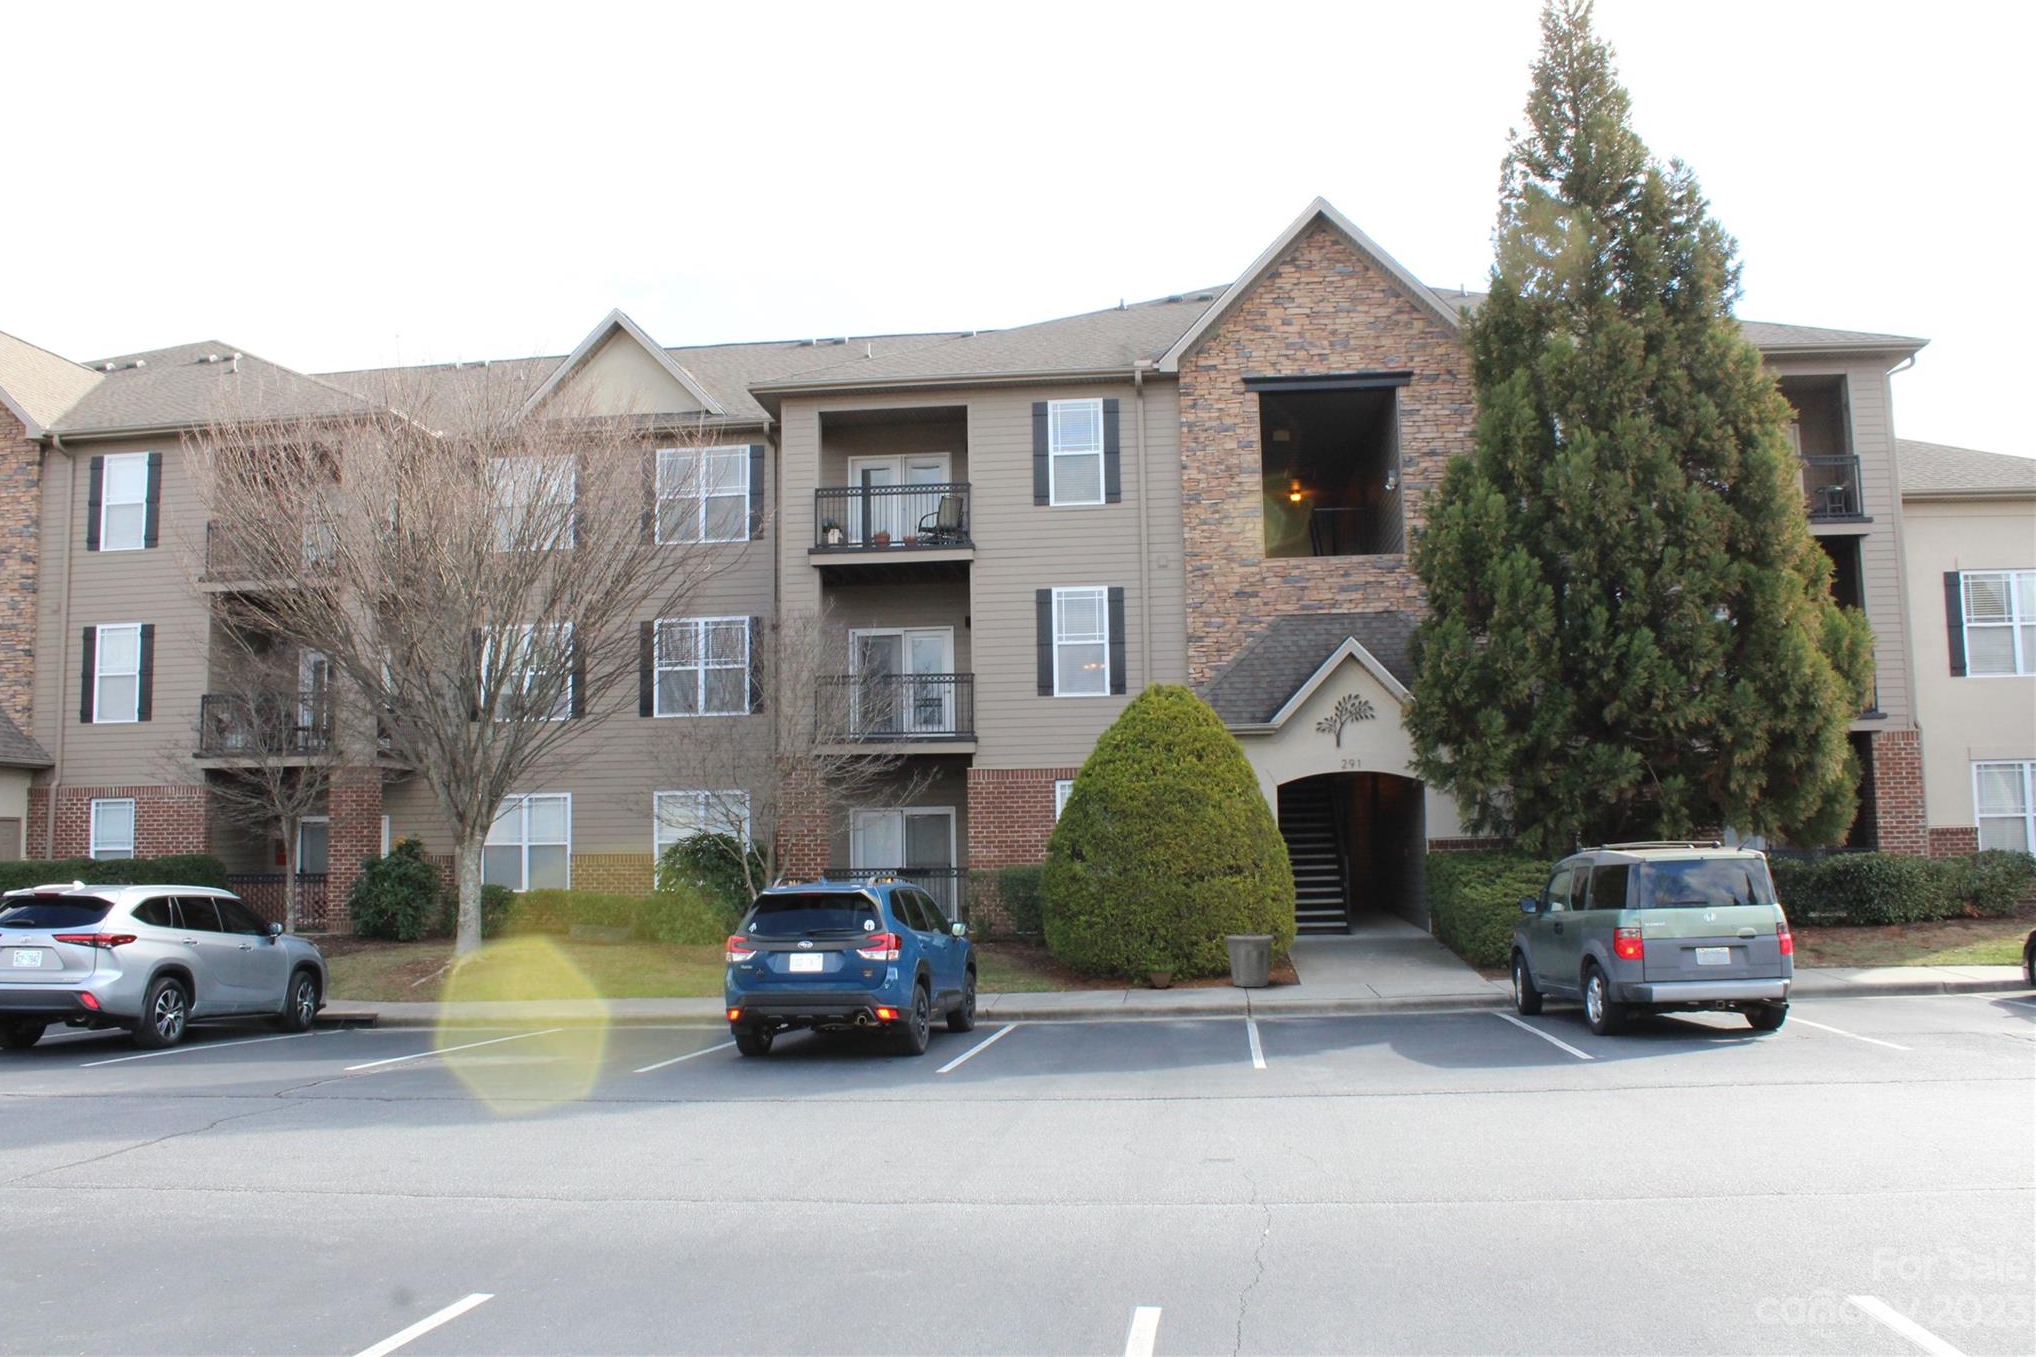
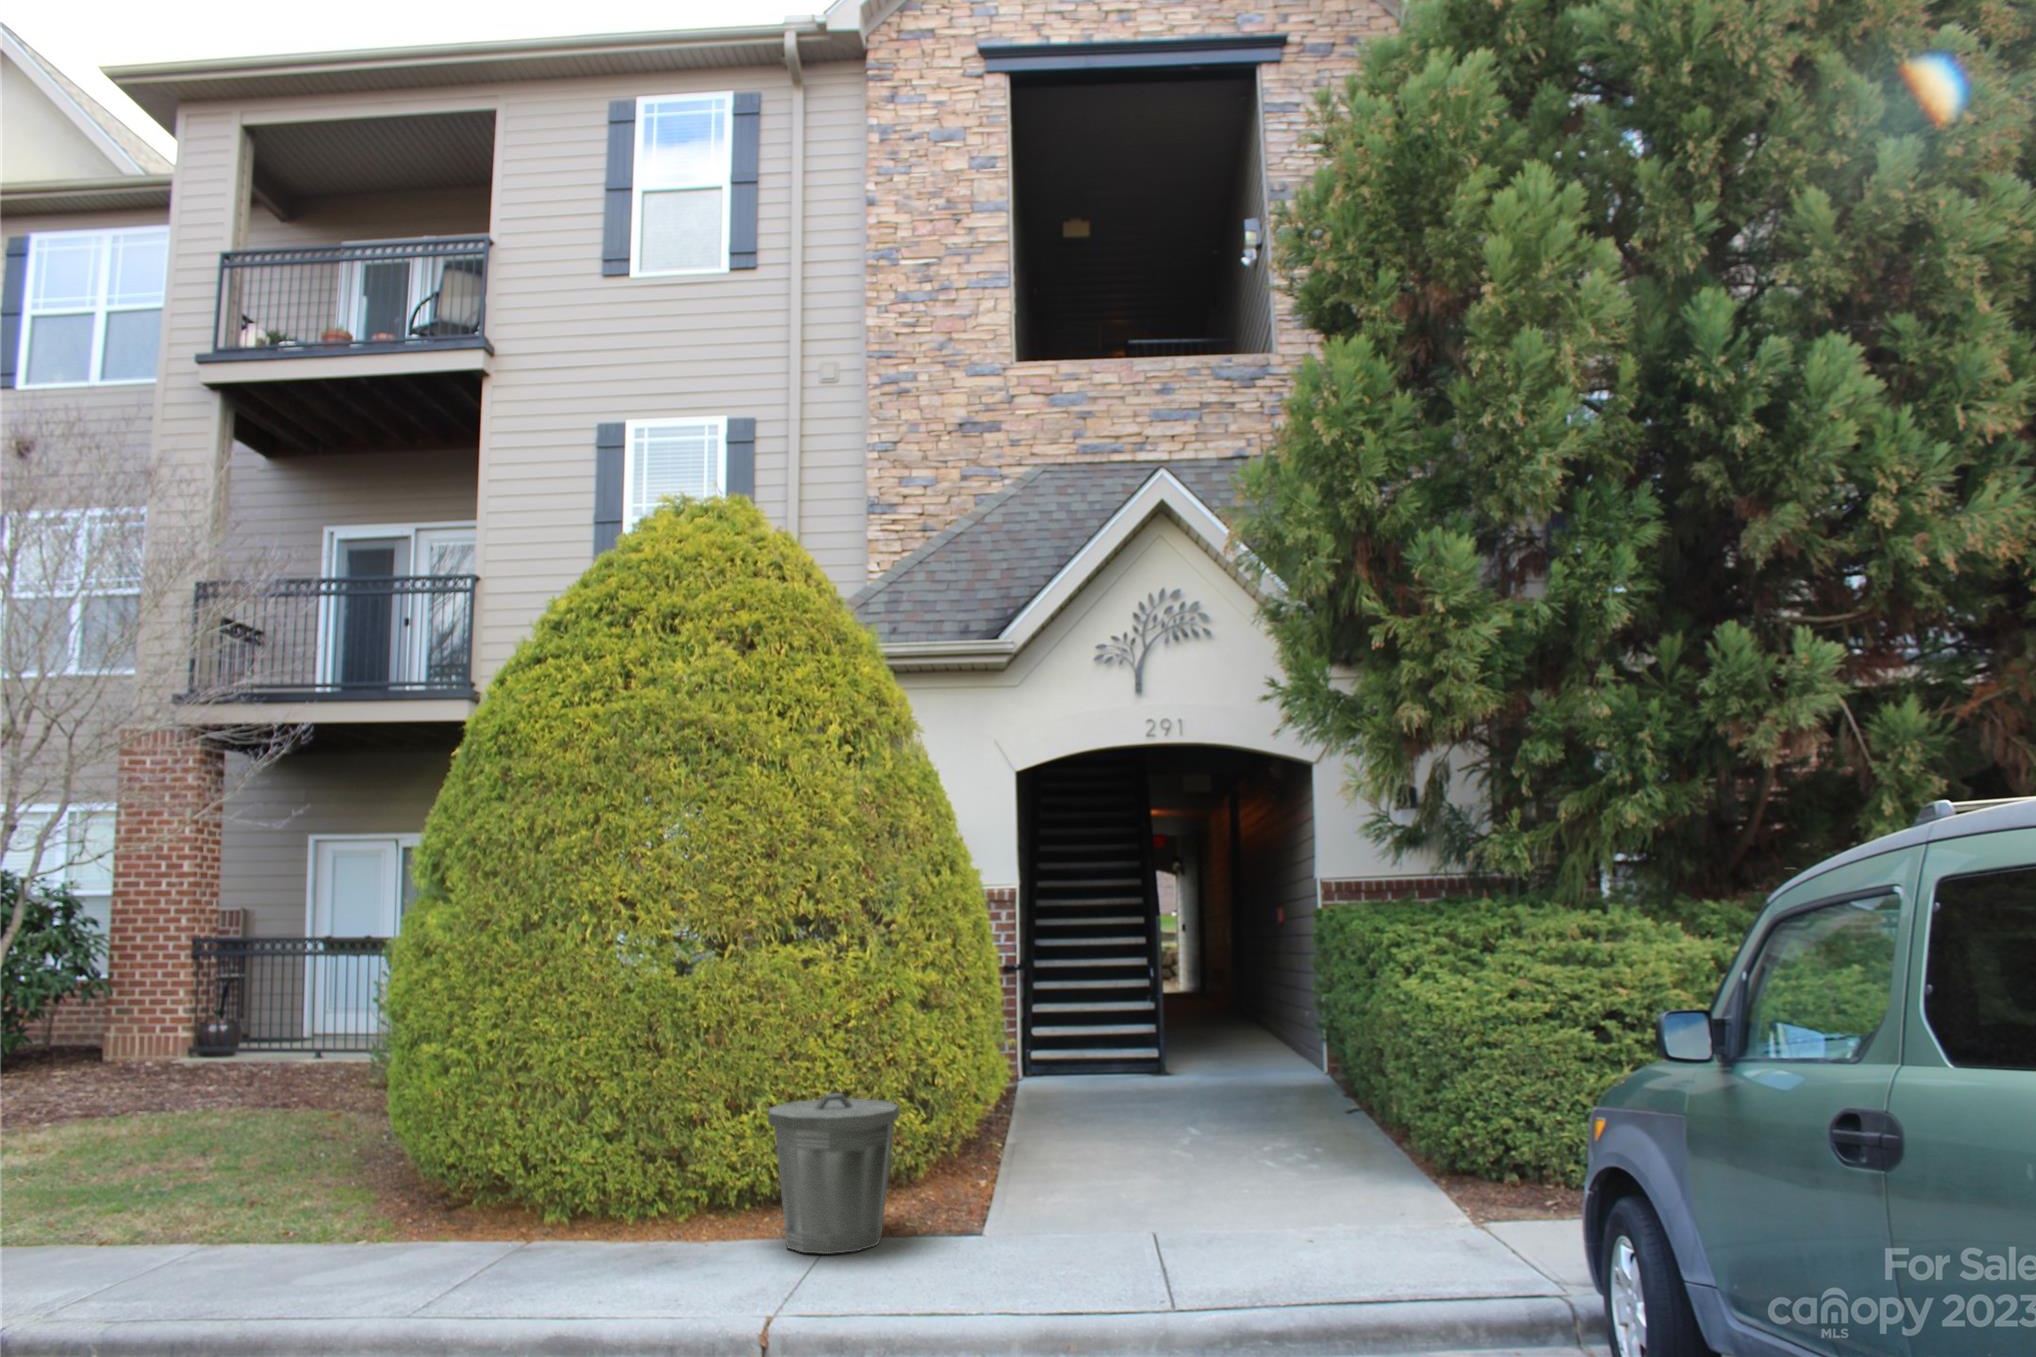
decorative plant: present [1141,965,1175,988] -> none [529,1183,644,1255]

